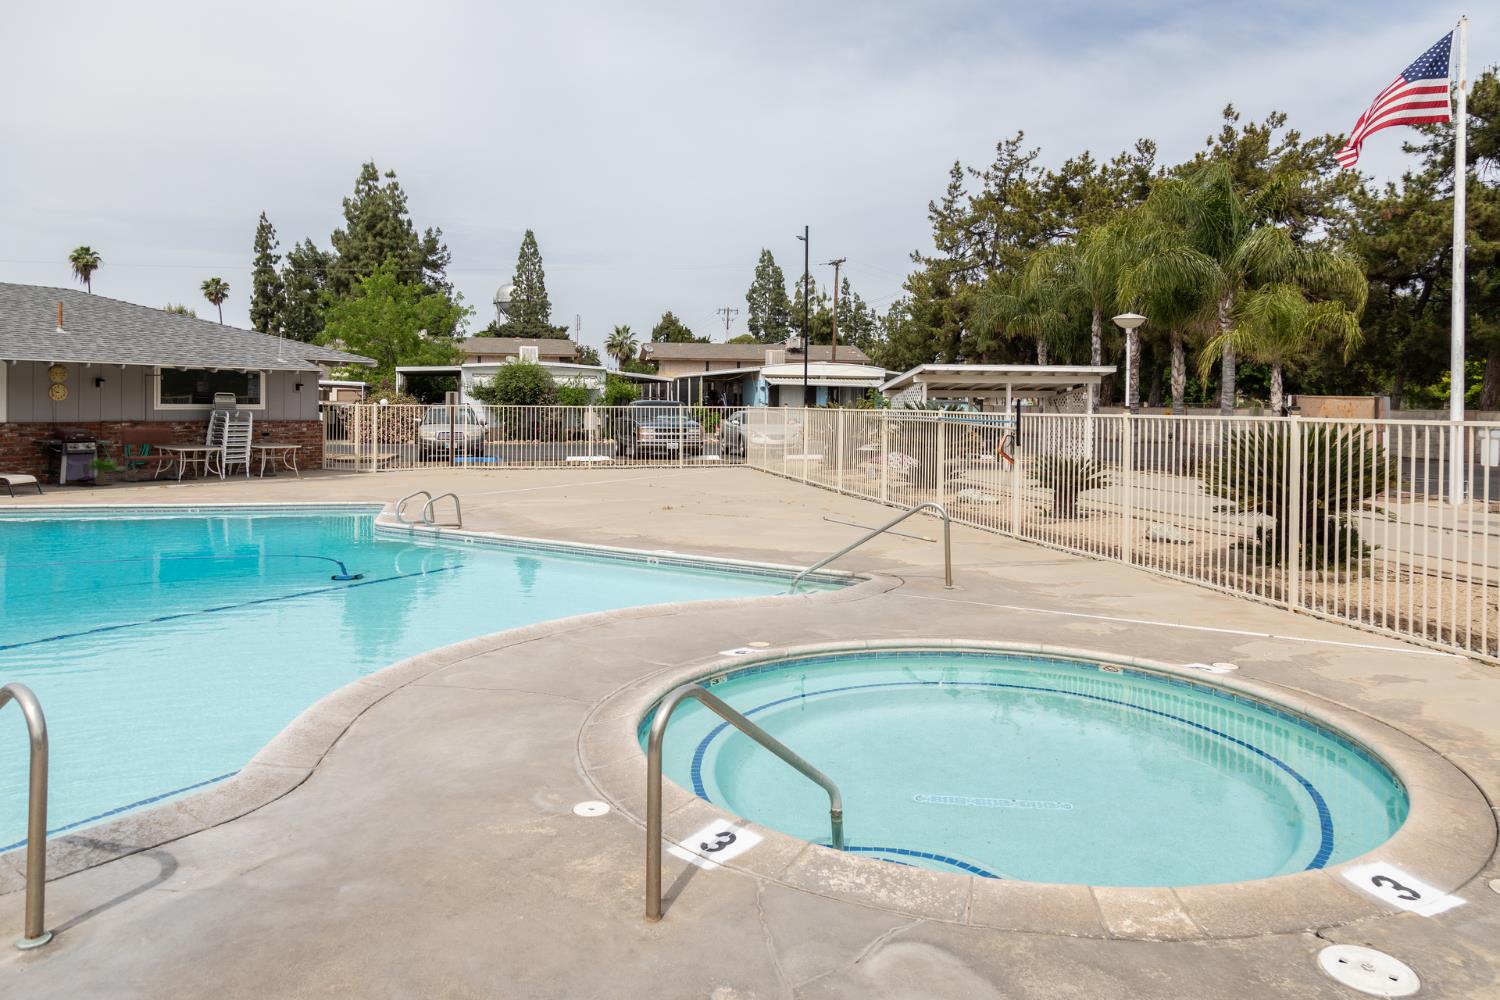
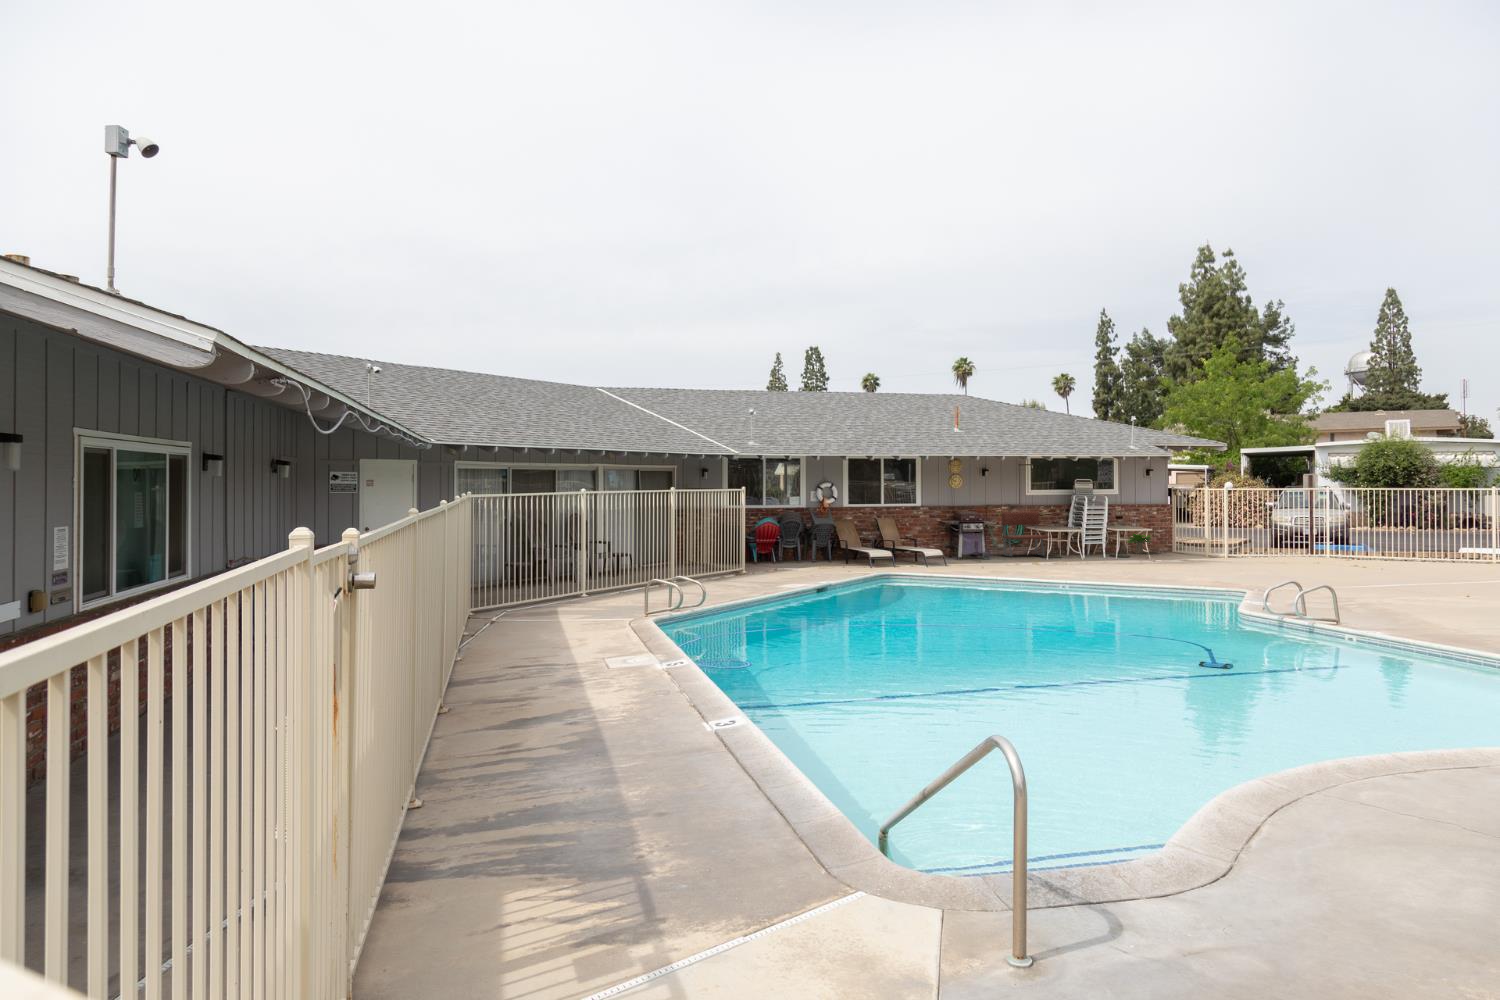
potted plant: present [85,459,115,485] -> present [1128,533,1151,554]

